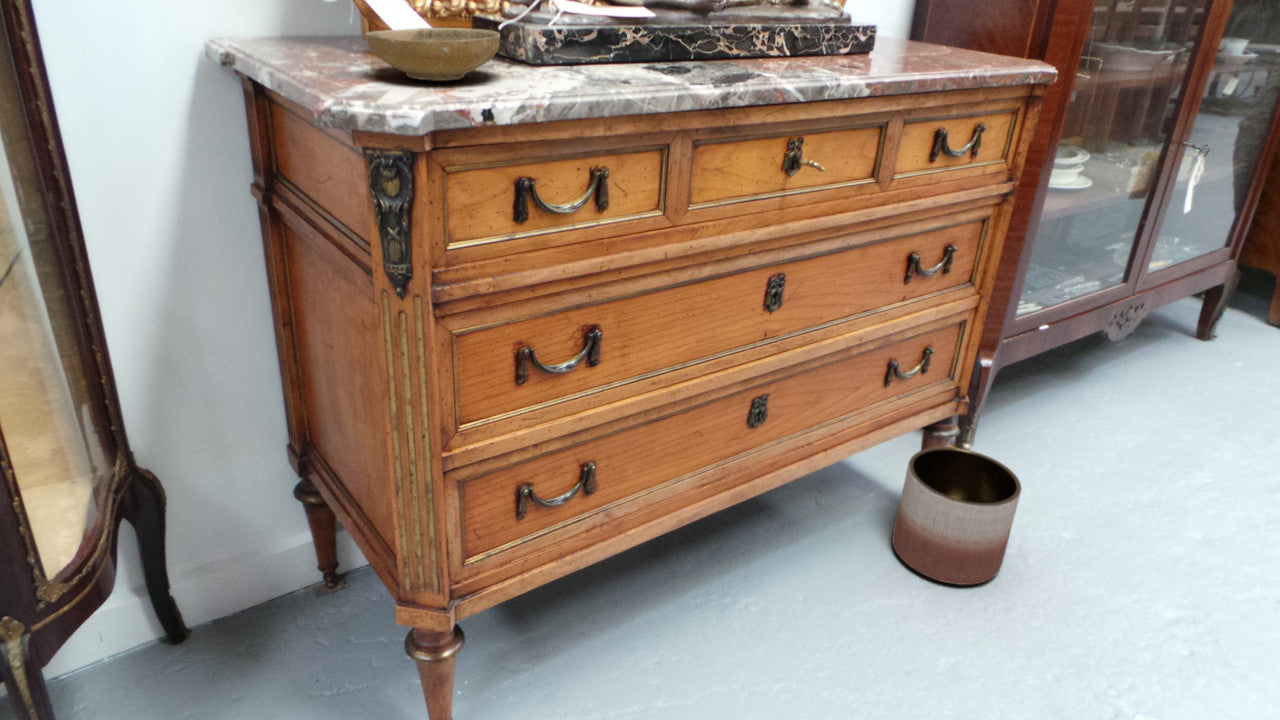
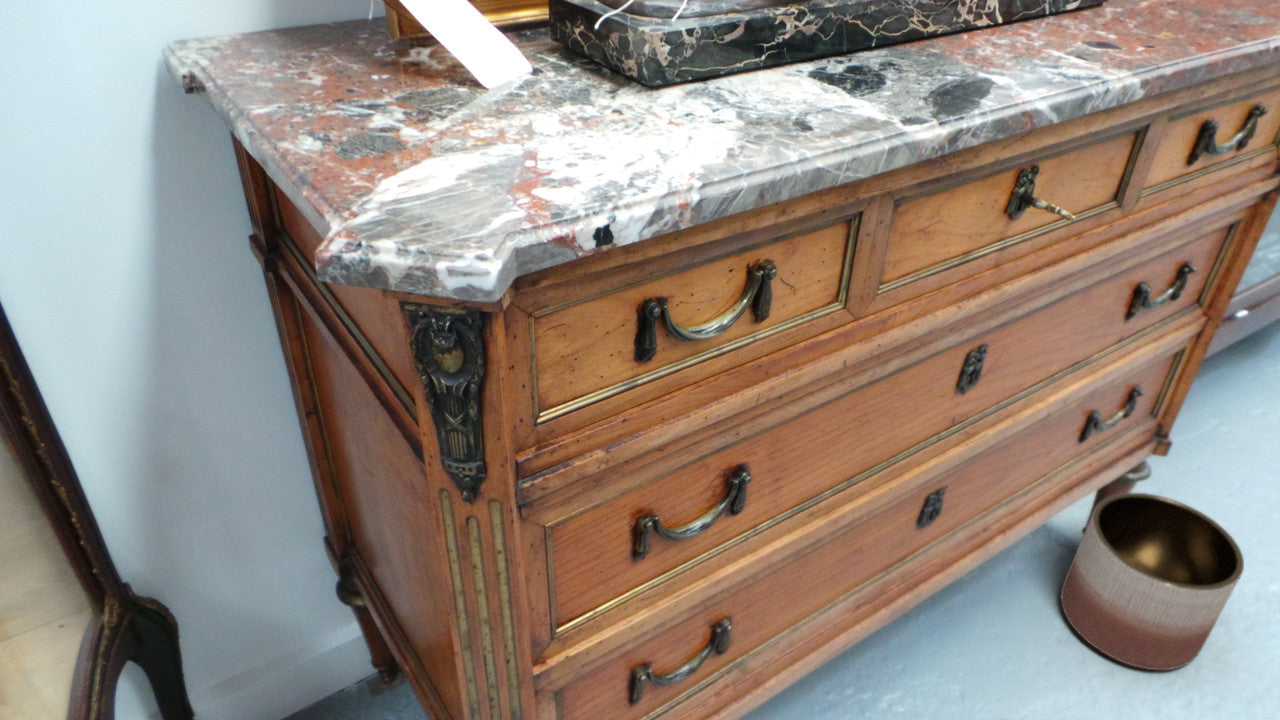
ceramic bowl: present [366,28,500,81] -> none [394,45,610,151]

